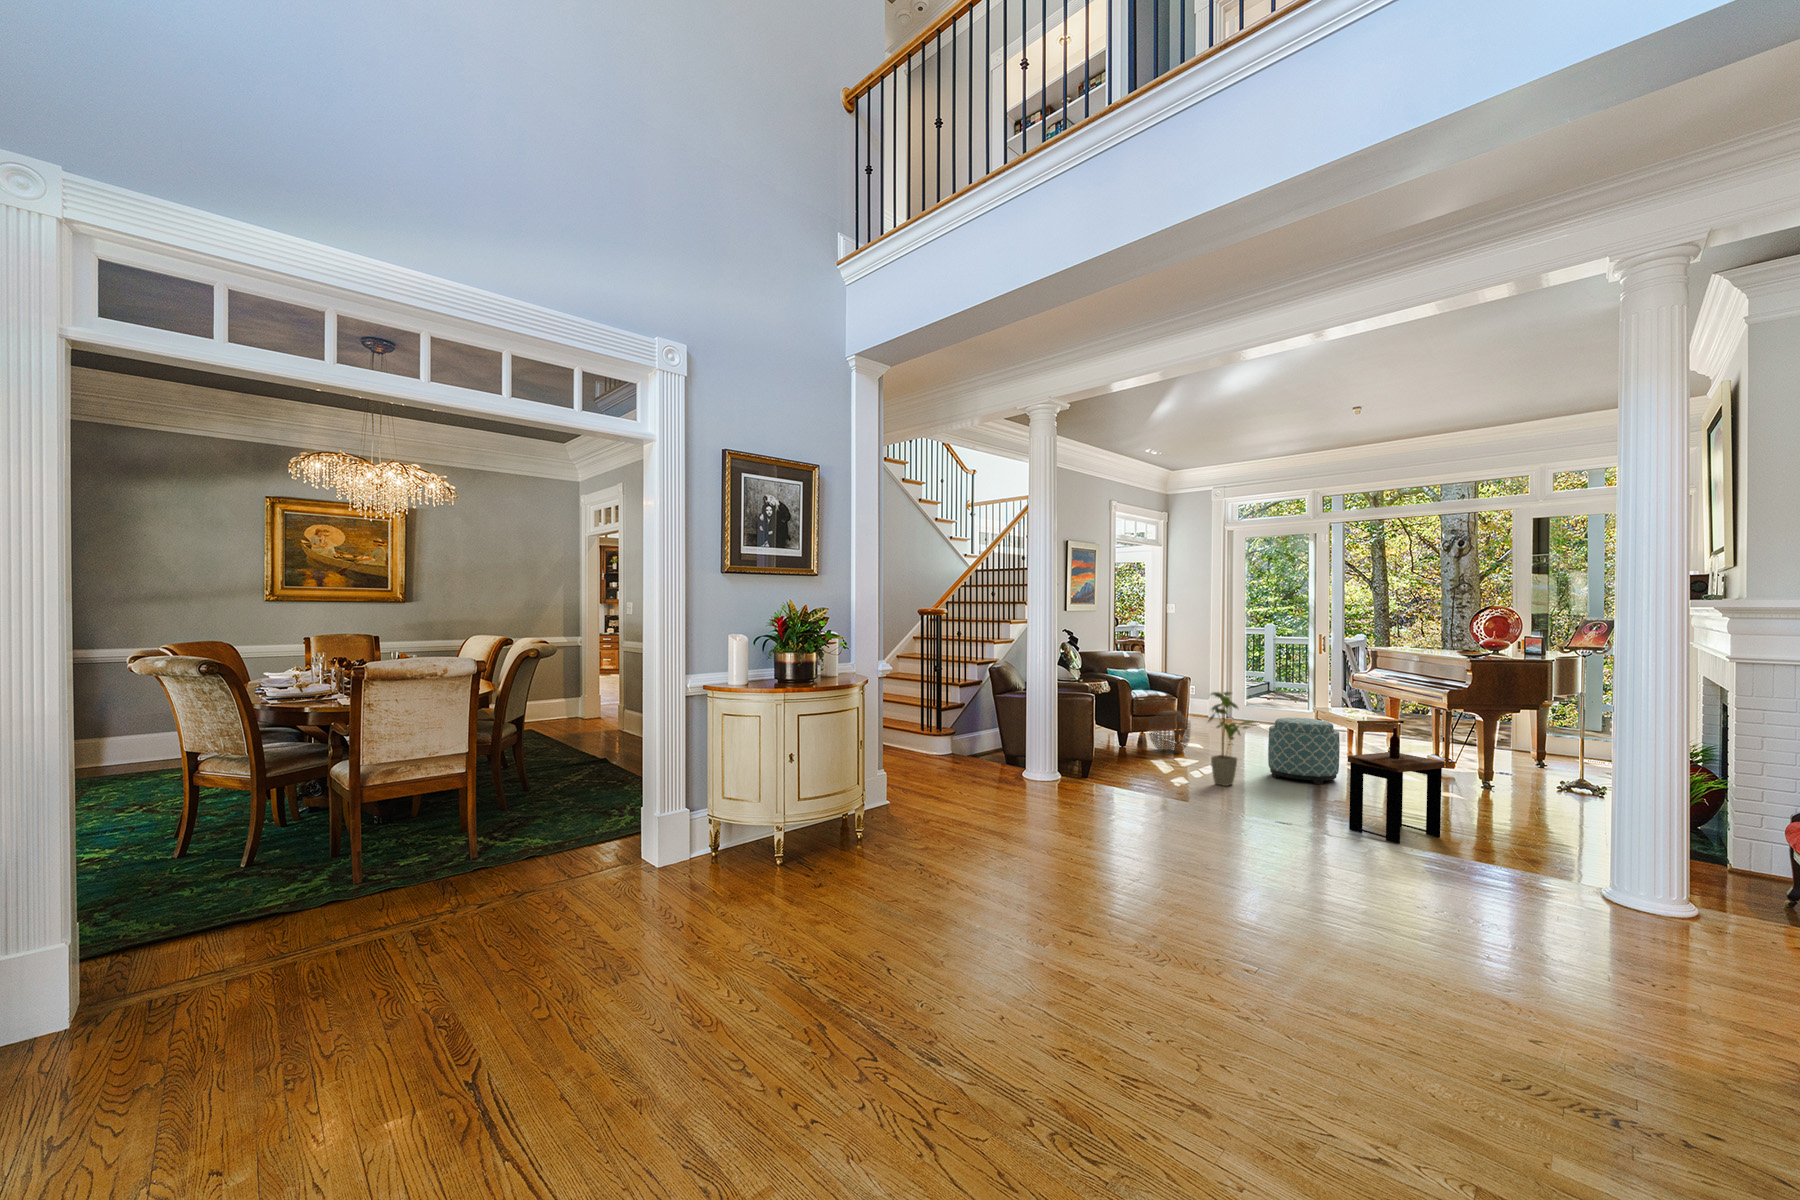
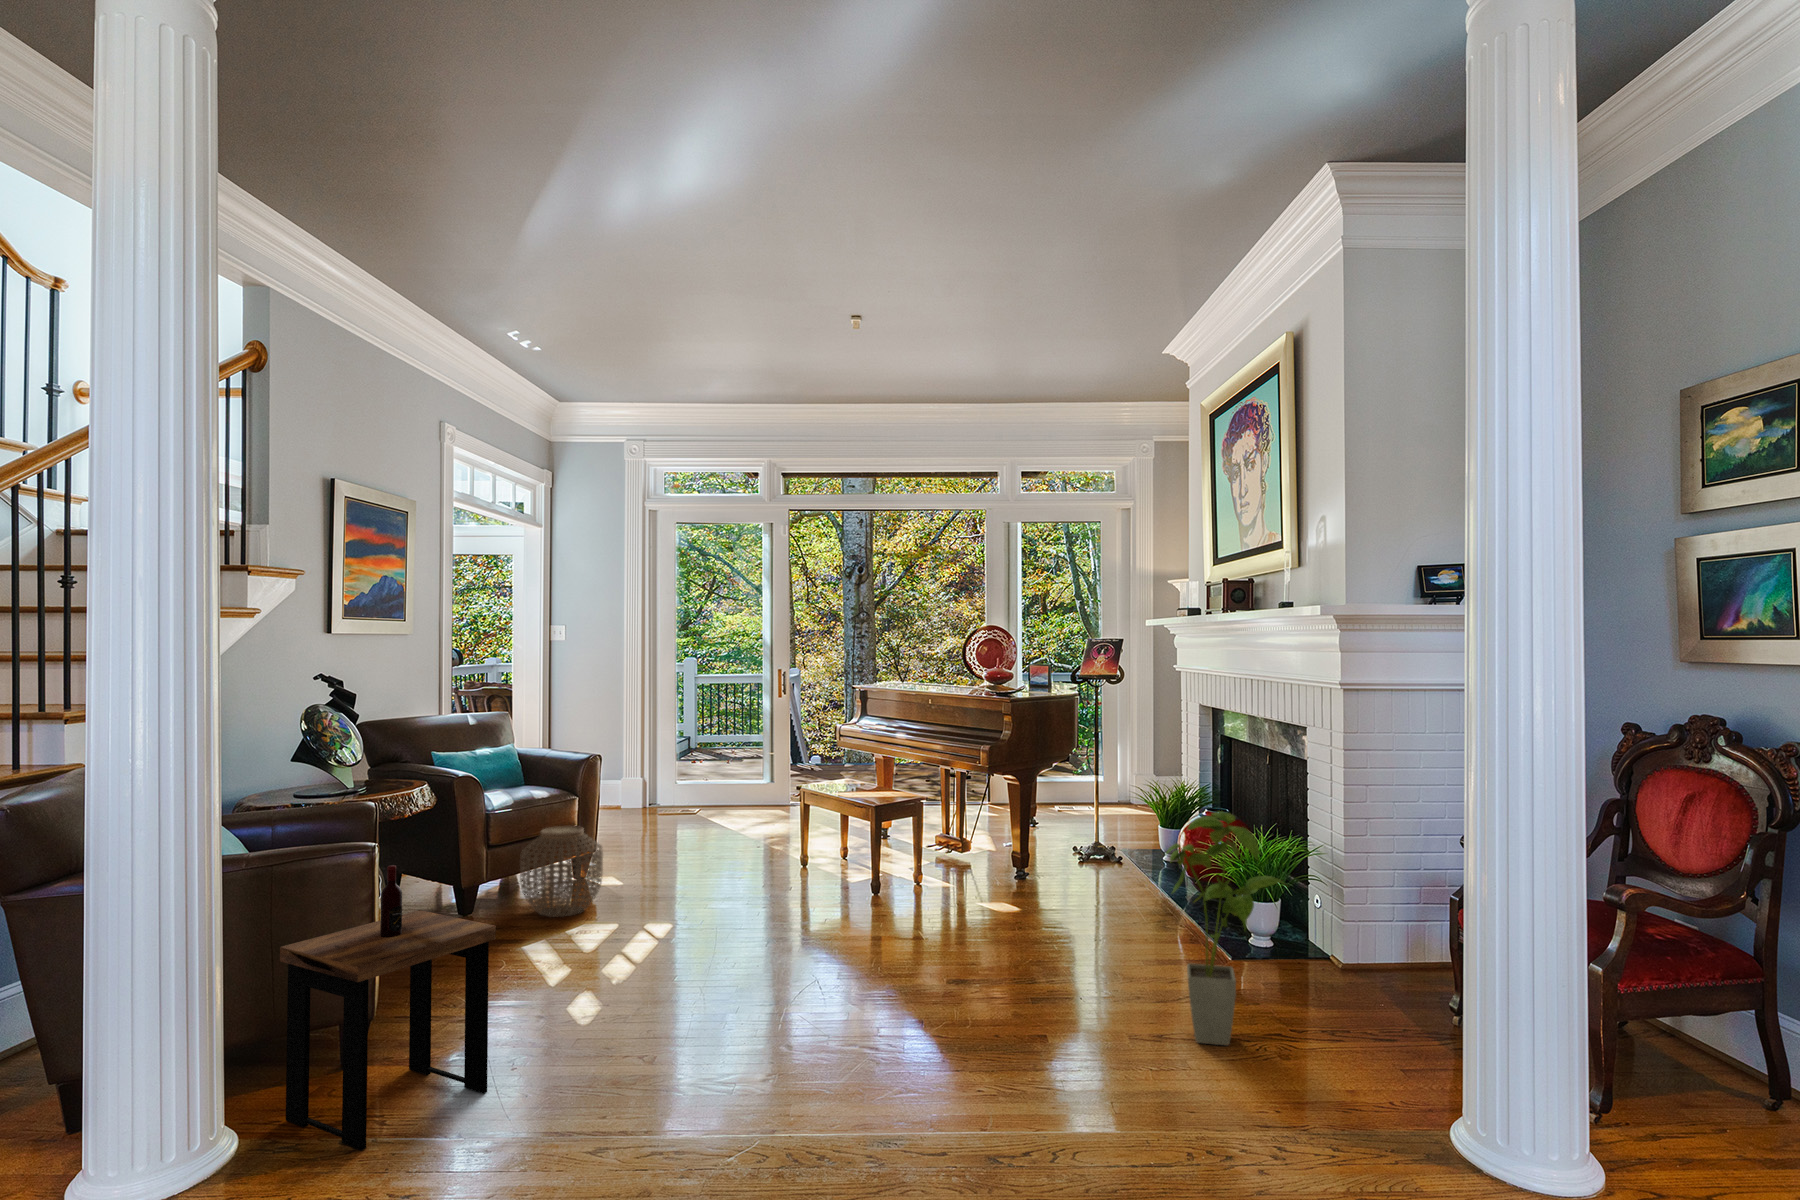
house plant: present [1208,692,1255,786] -> present [1166,811,1285,1045]
ottoman: present [1268,718,1340,784] -> none [760,822,883,955]
side table: present [1348,727,1445,844] -> present [280,865,496,1151]

